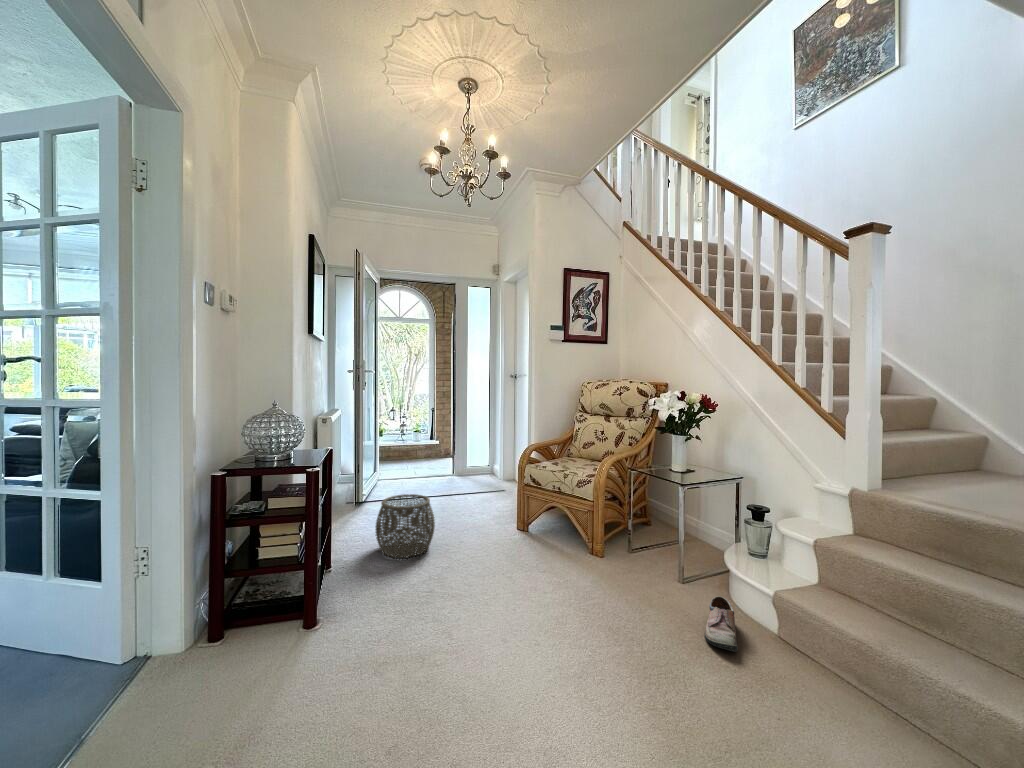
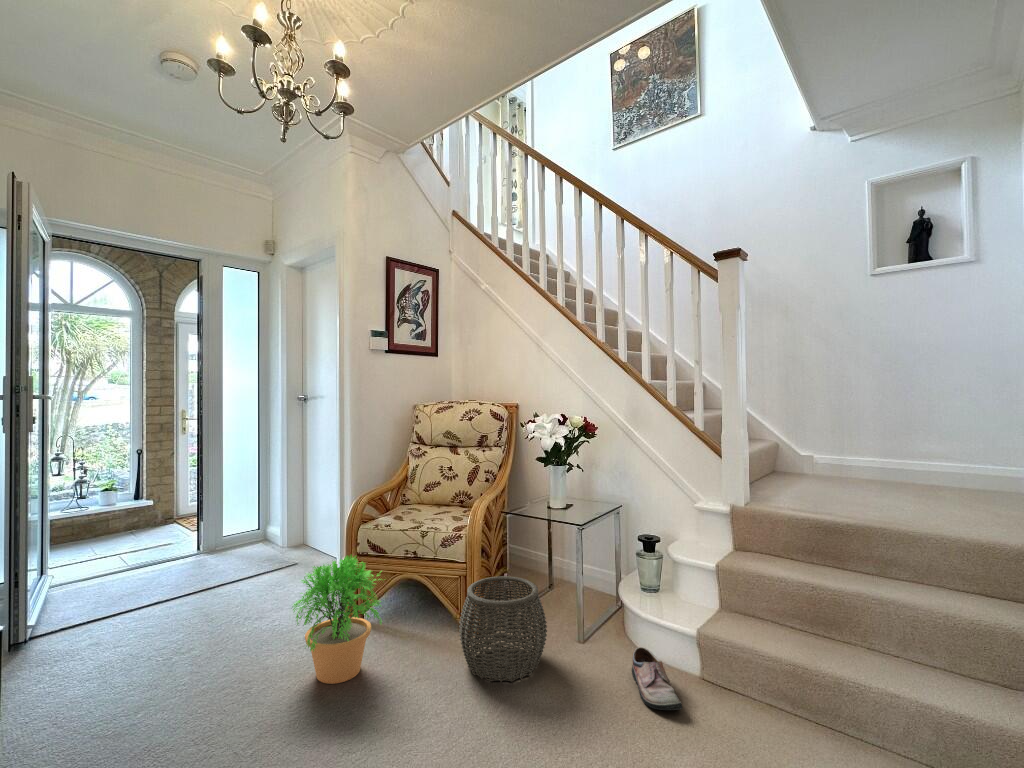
potted plant: none [465,481,531,563] -> present [292,555,382,684]
woven basket: present [375,494,435,558] -> present [459,576,547,682]

